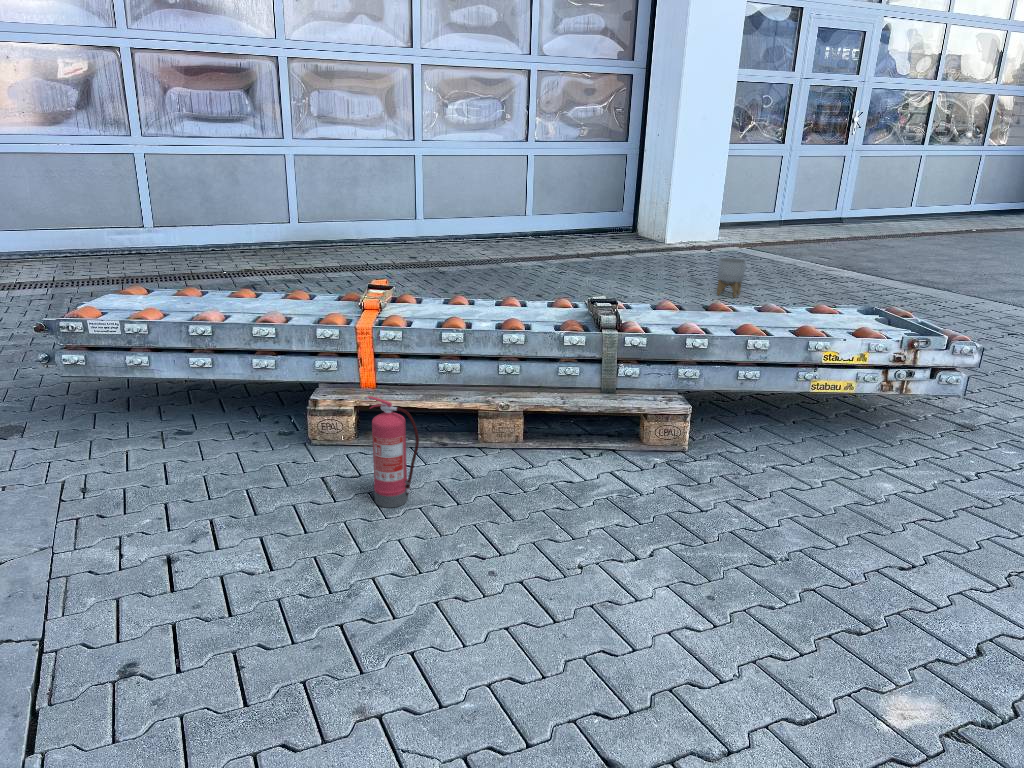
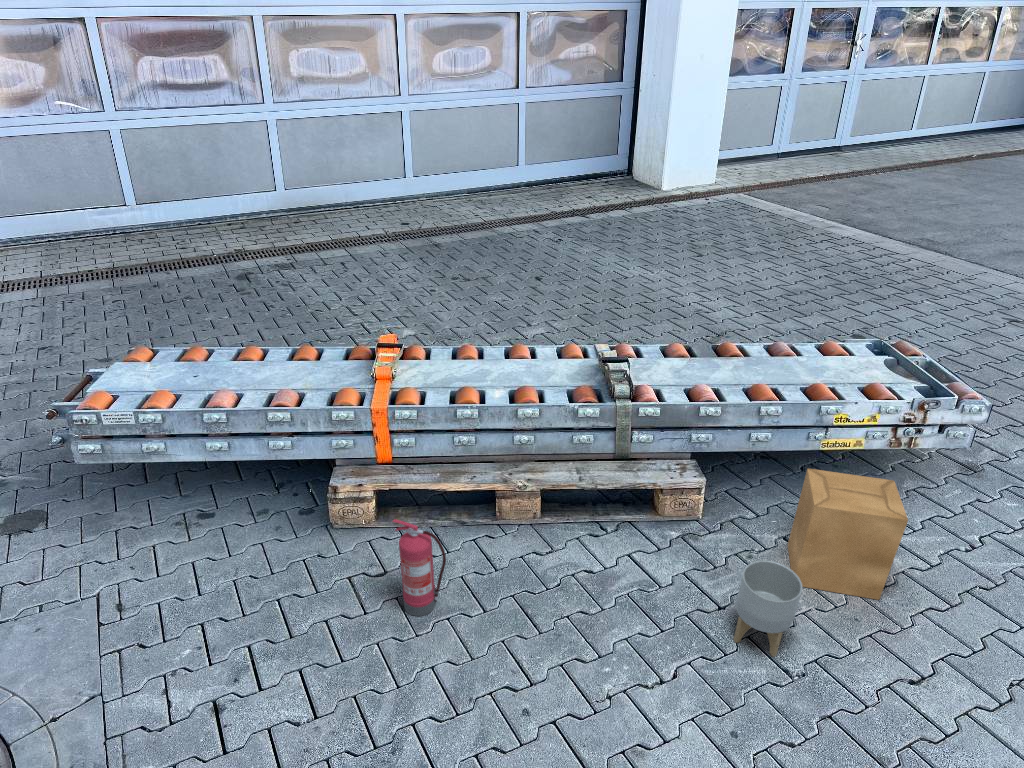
planter: present [717,258,746,297] -> present [734,560,802,657]
cardboard box: none [776,380,893,512] -> present [788,469,908,600]

